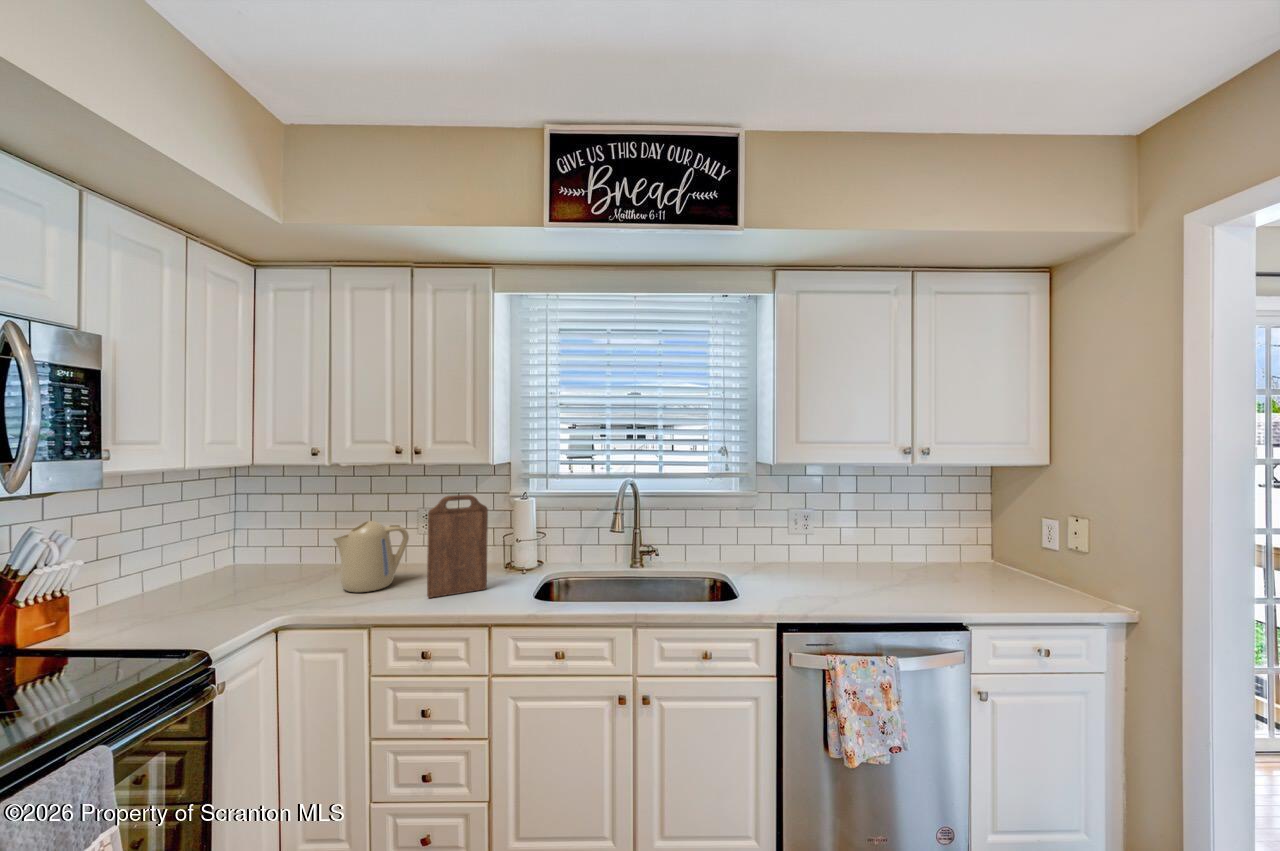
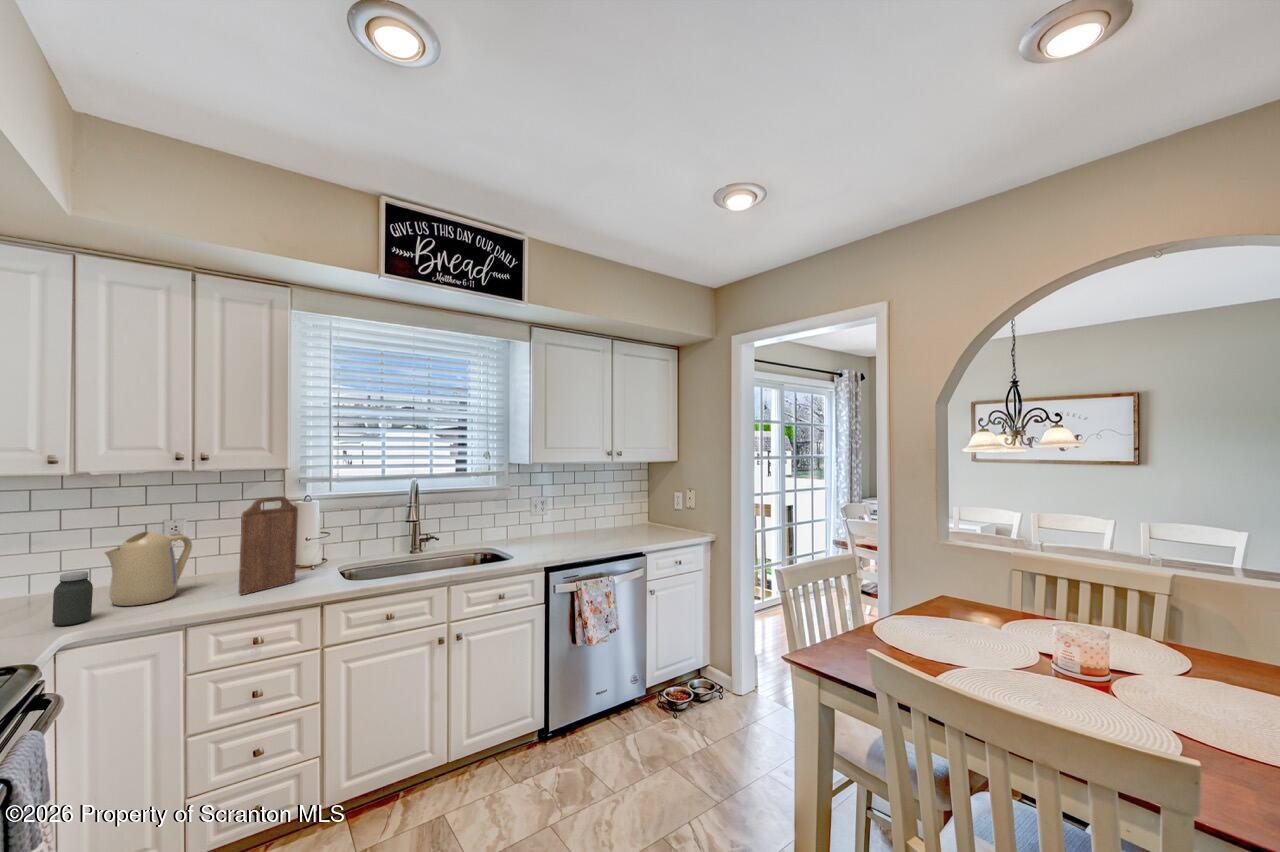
jar: none [281,556,311,606] -> present [52,571,93,626]

